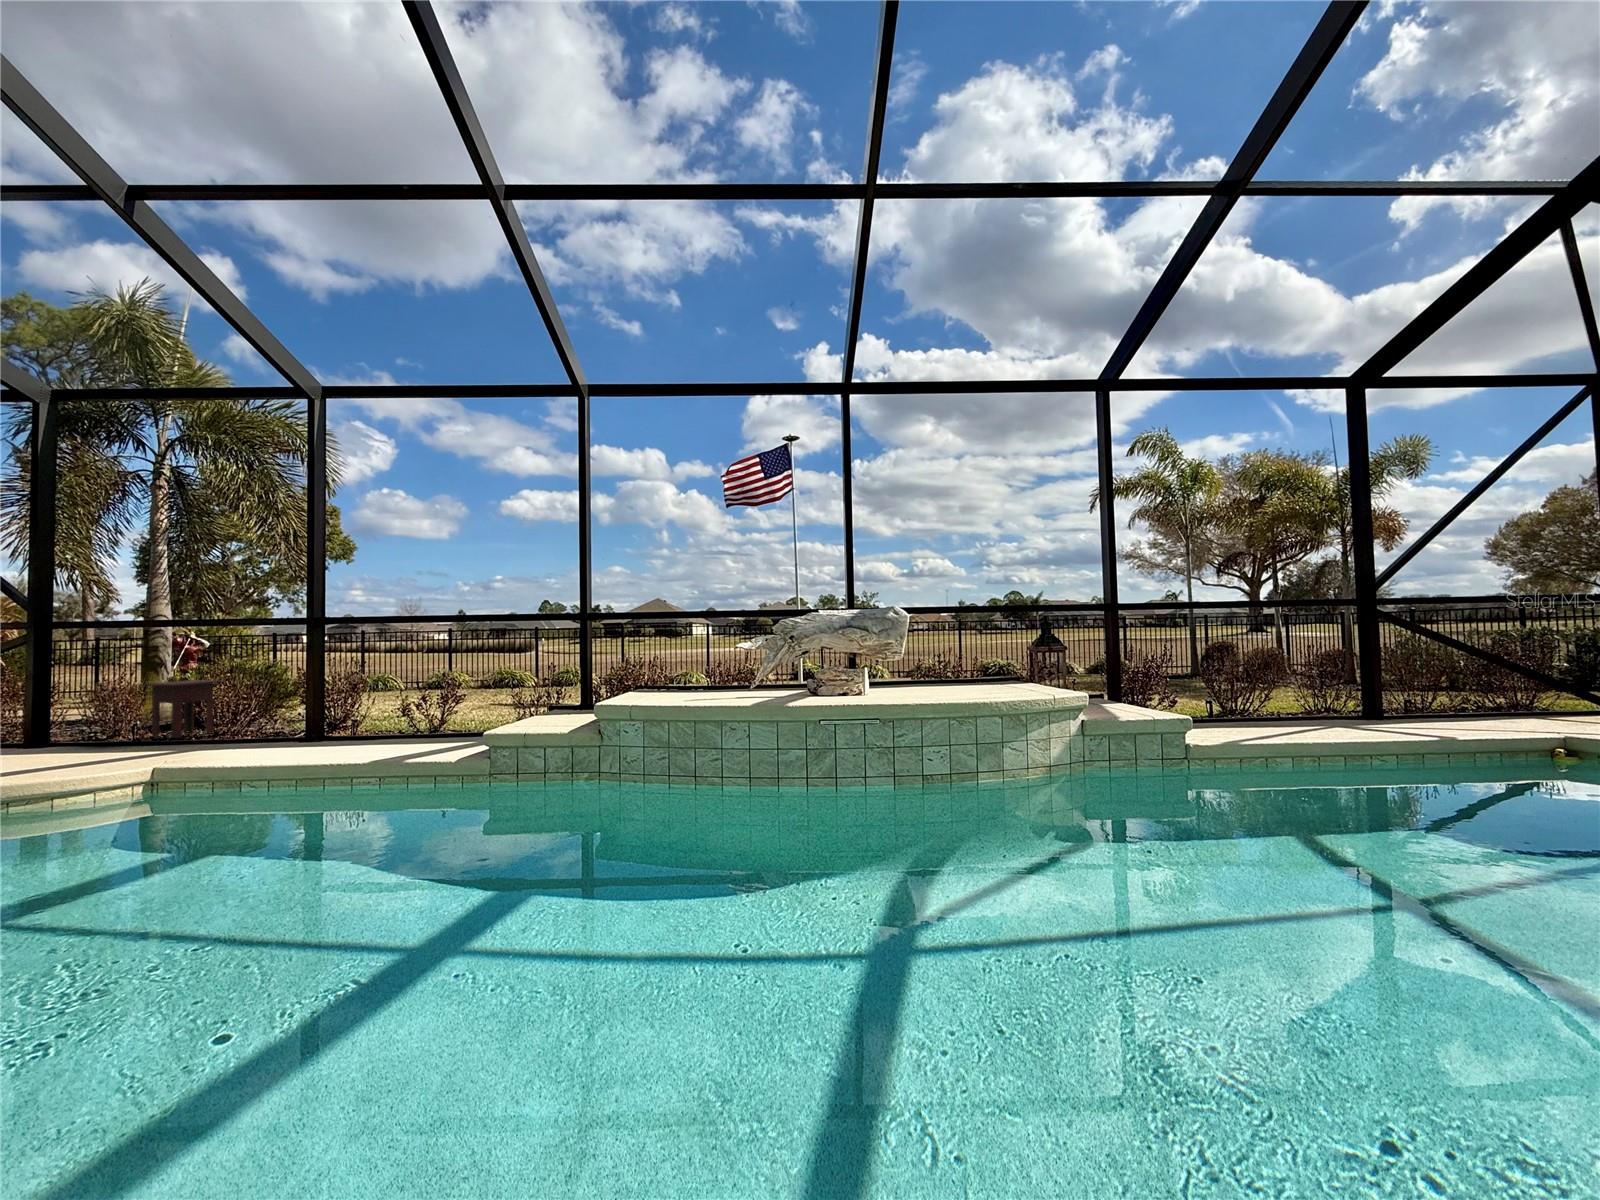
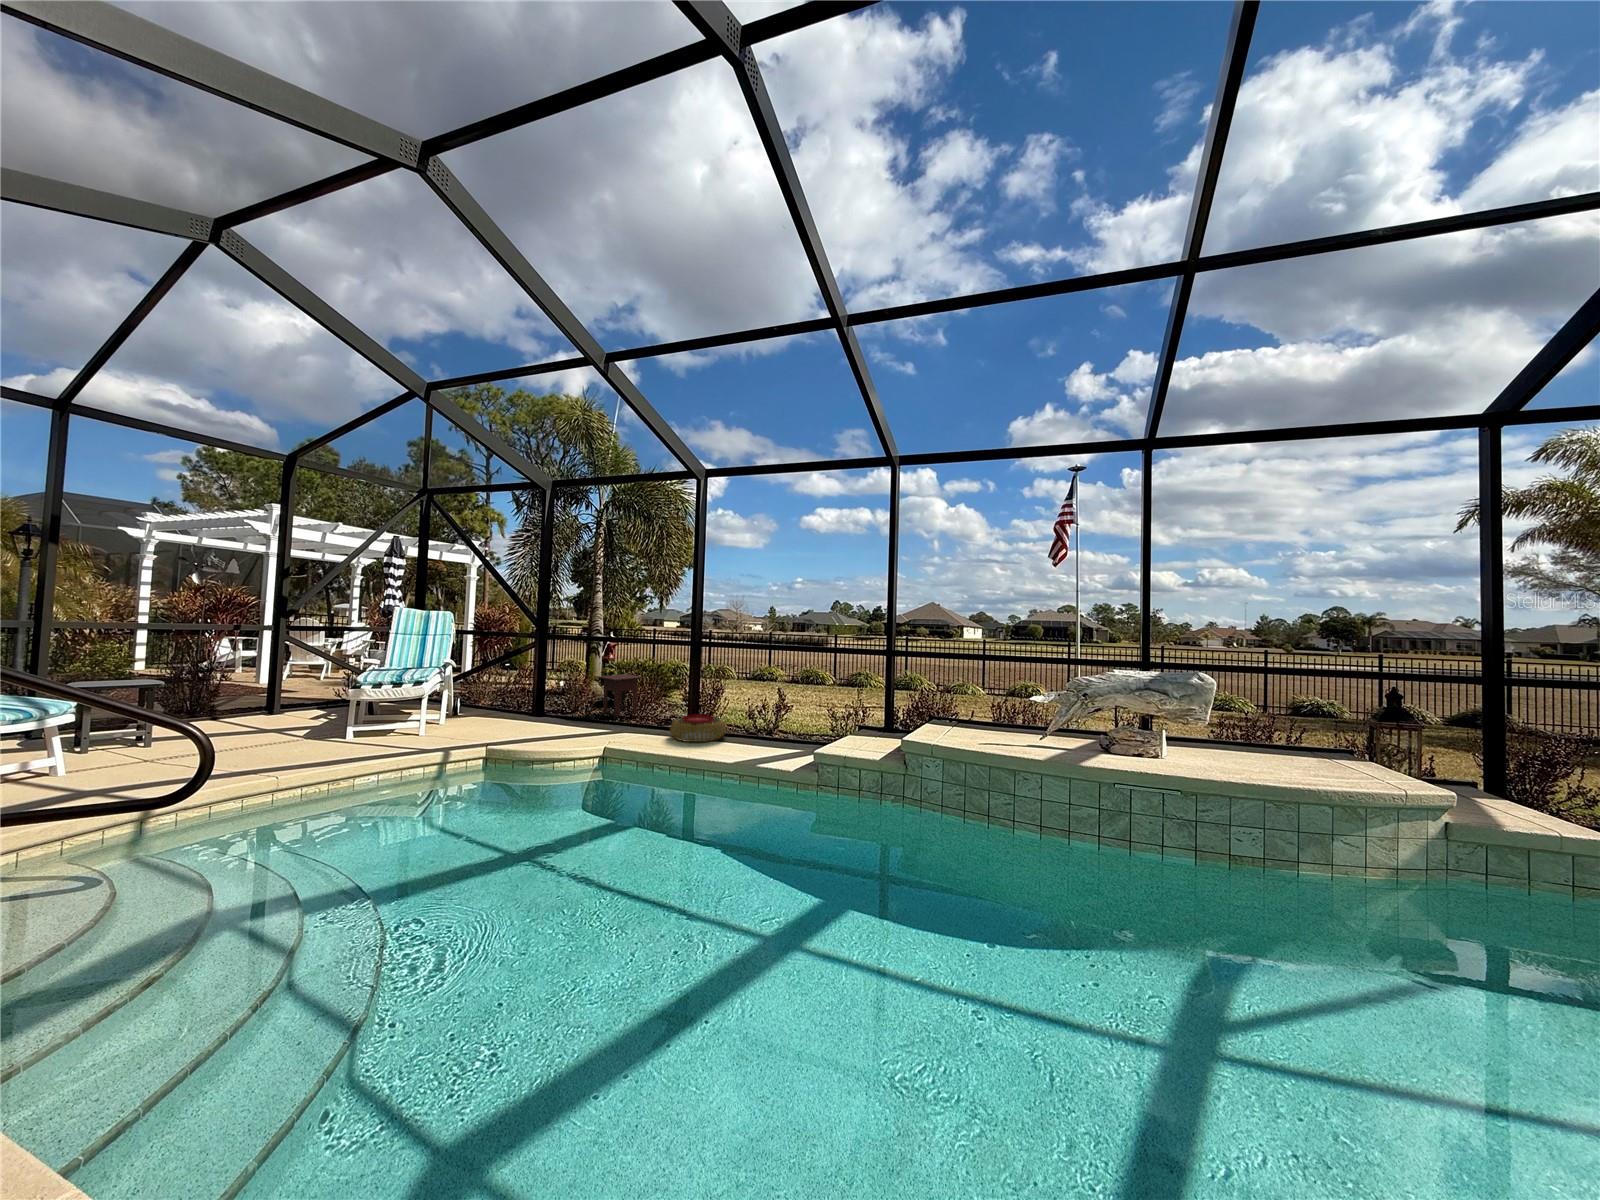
pouf: none [268,715,359,751] -> present [670,714,726,742]

